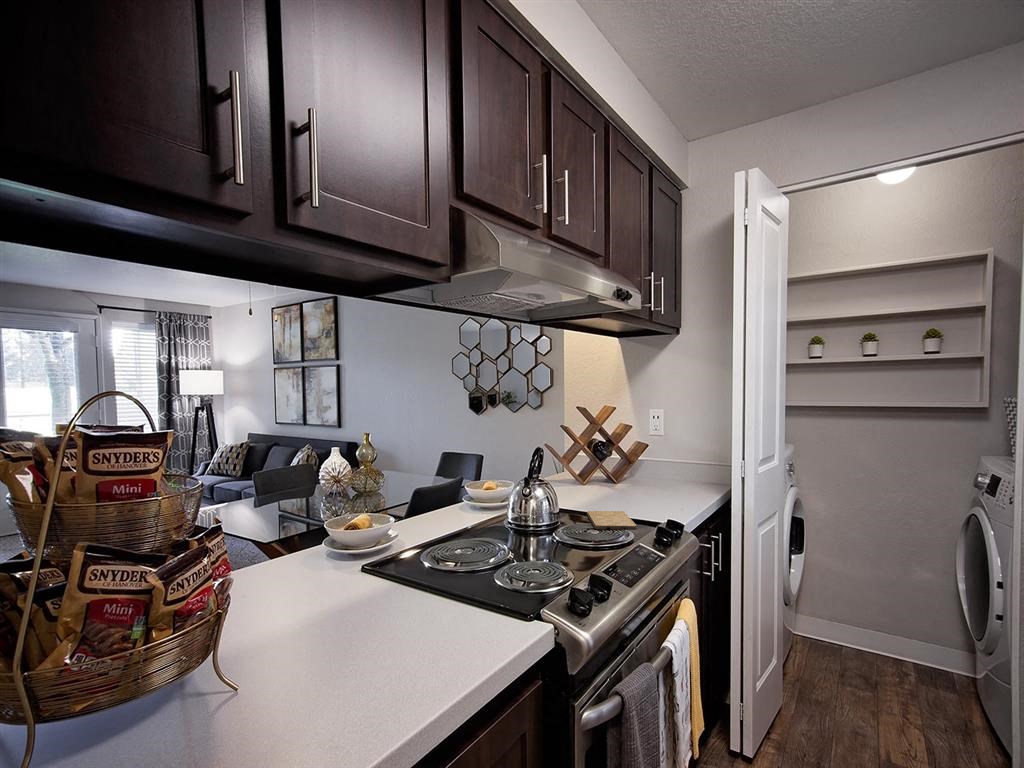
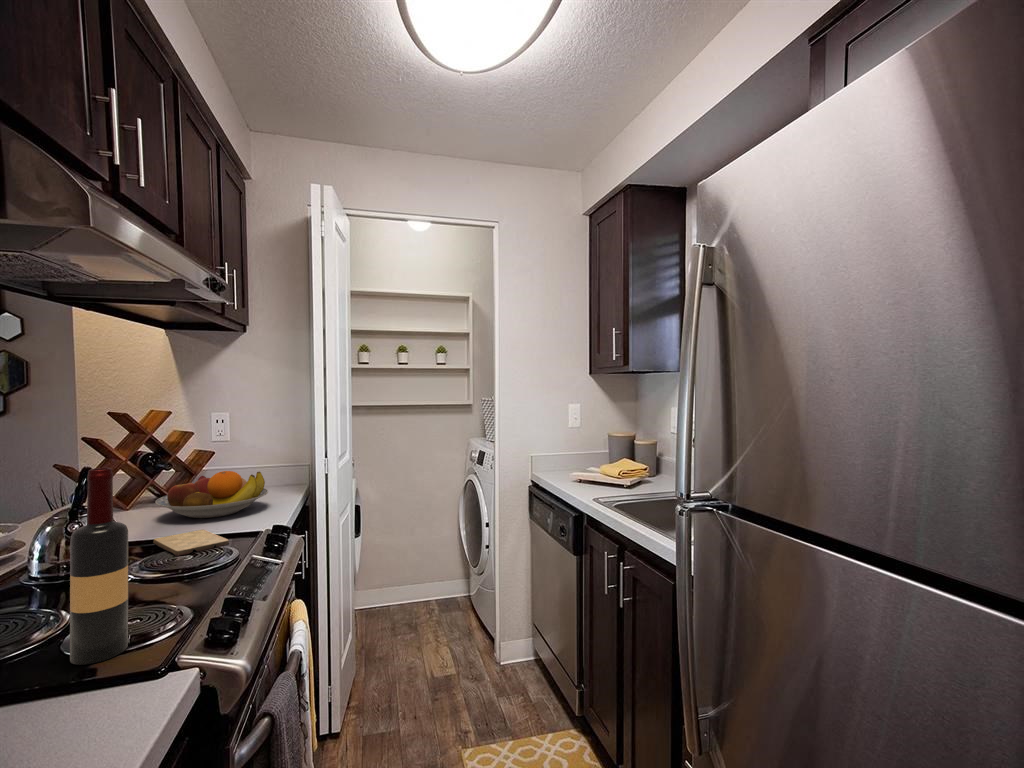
wine bottle: none [496,452,529,595] -> present [70,468,128,665]
fruit bowl: none [599,462,688,503] -> present [155,471,268,518]

